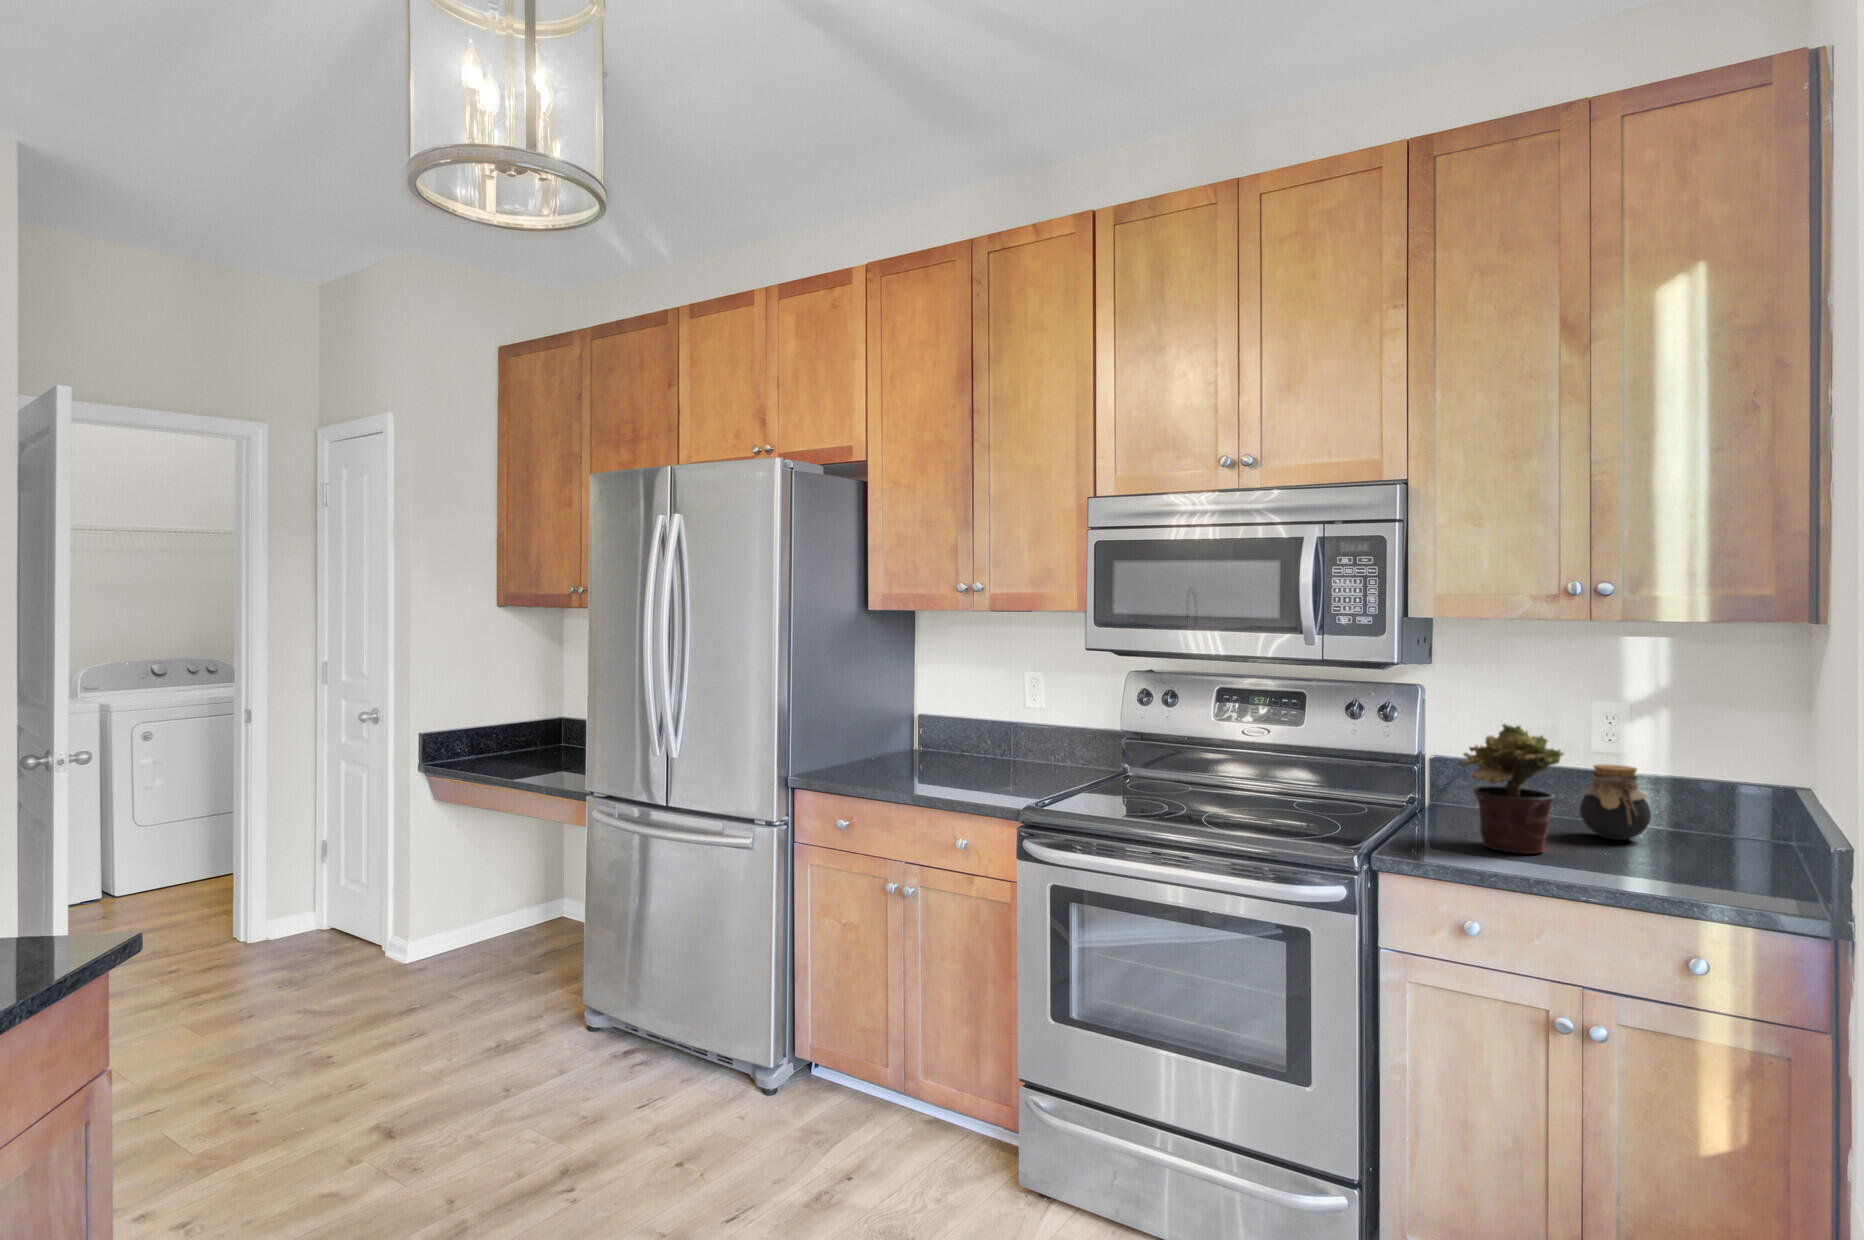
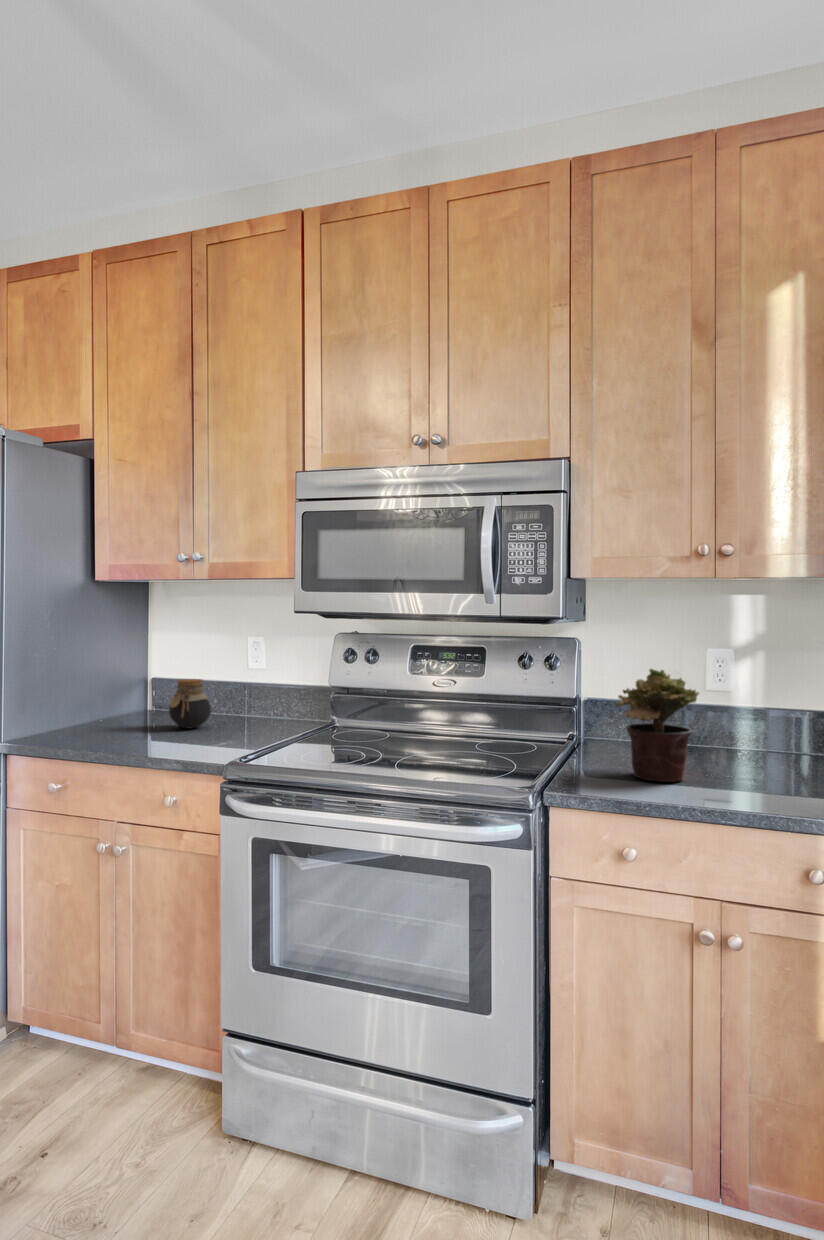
jar: present [1580,764,1651,840] -> present [169,679,211,728]

